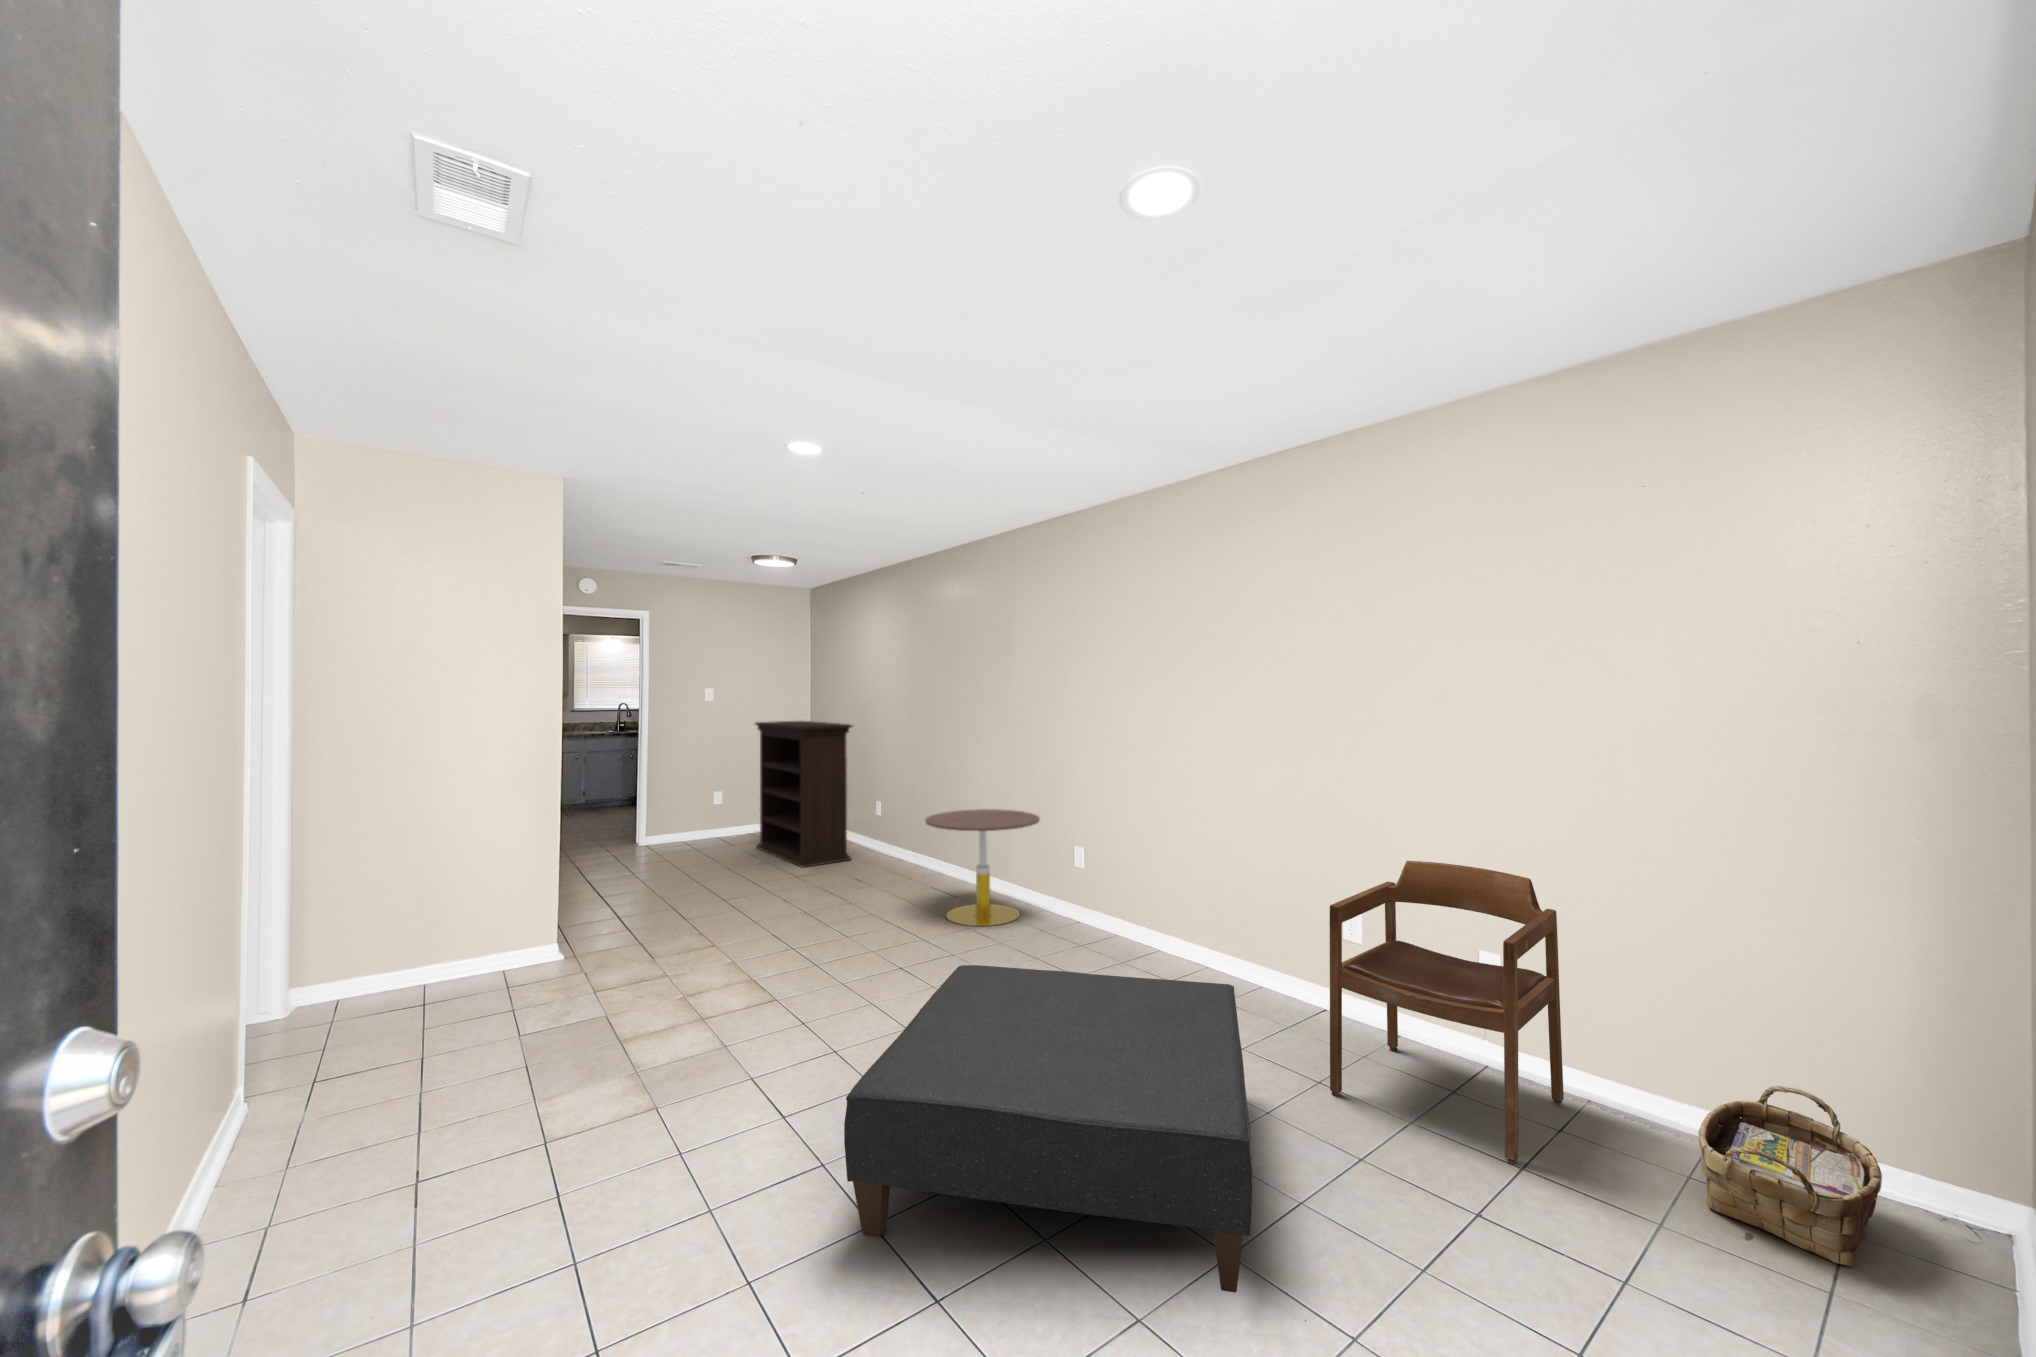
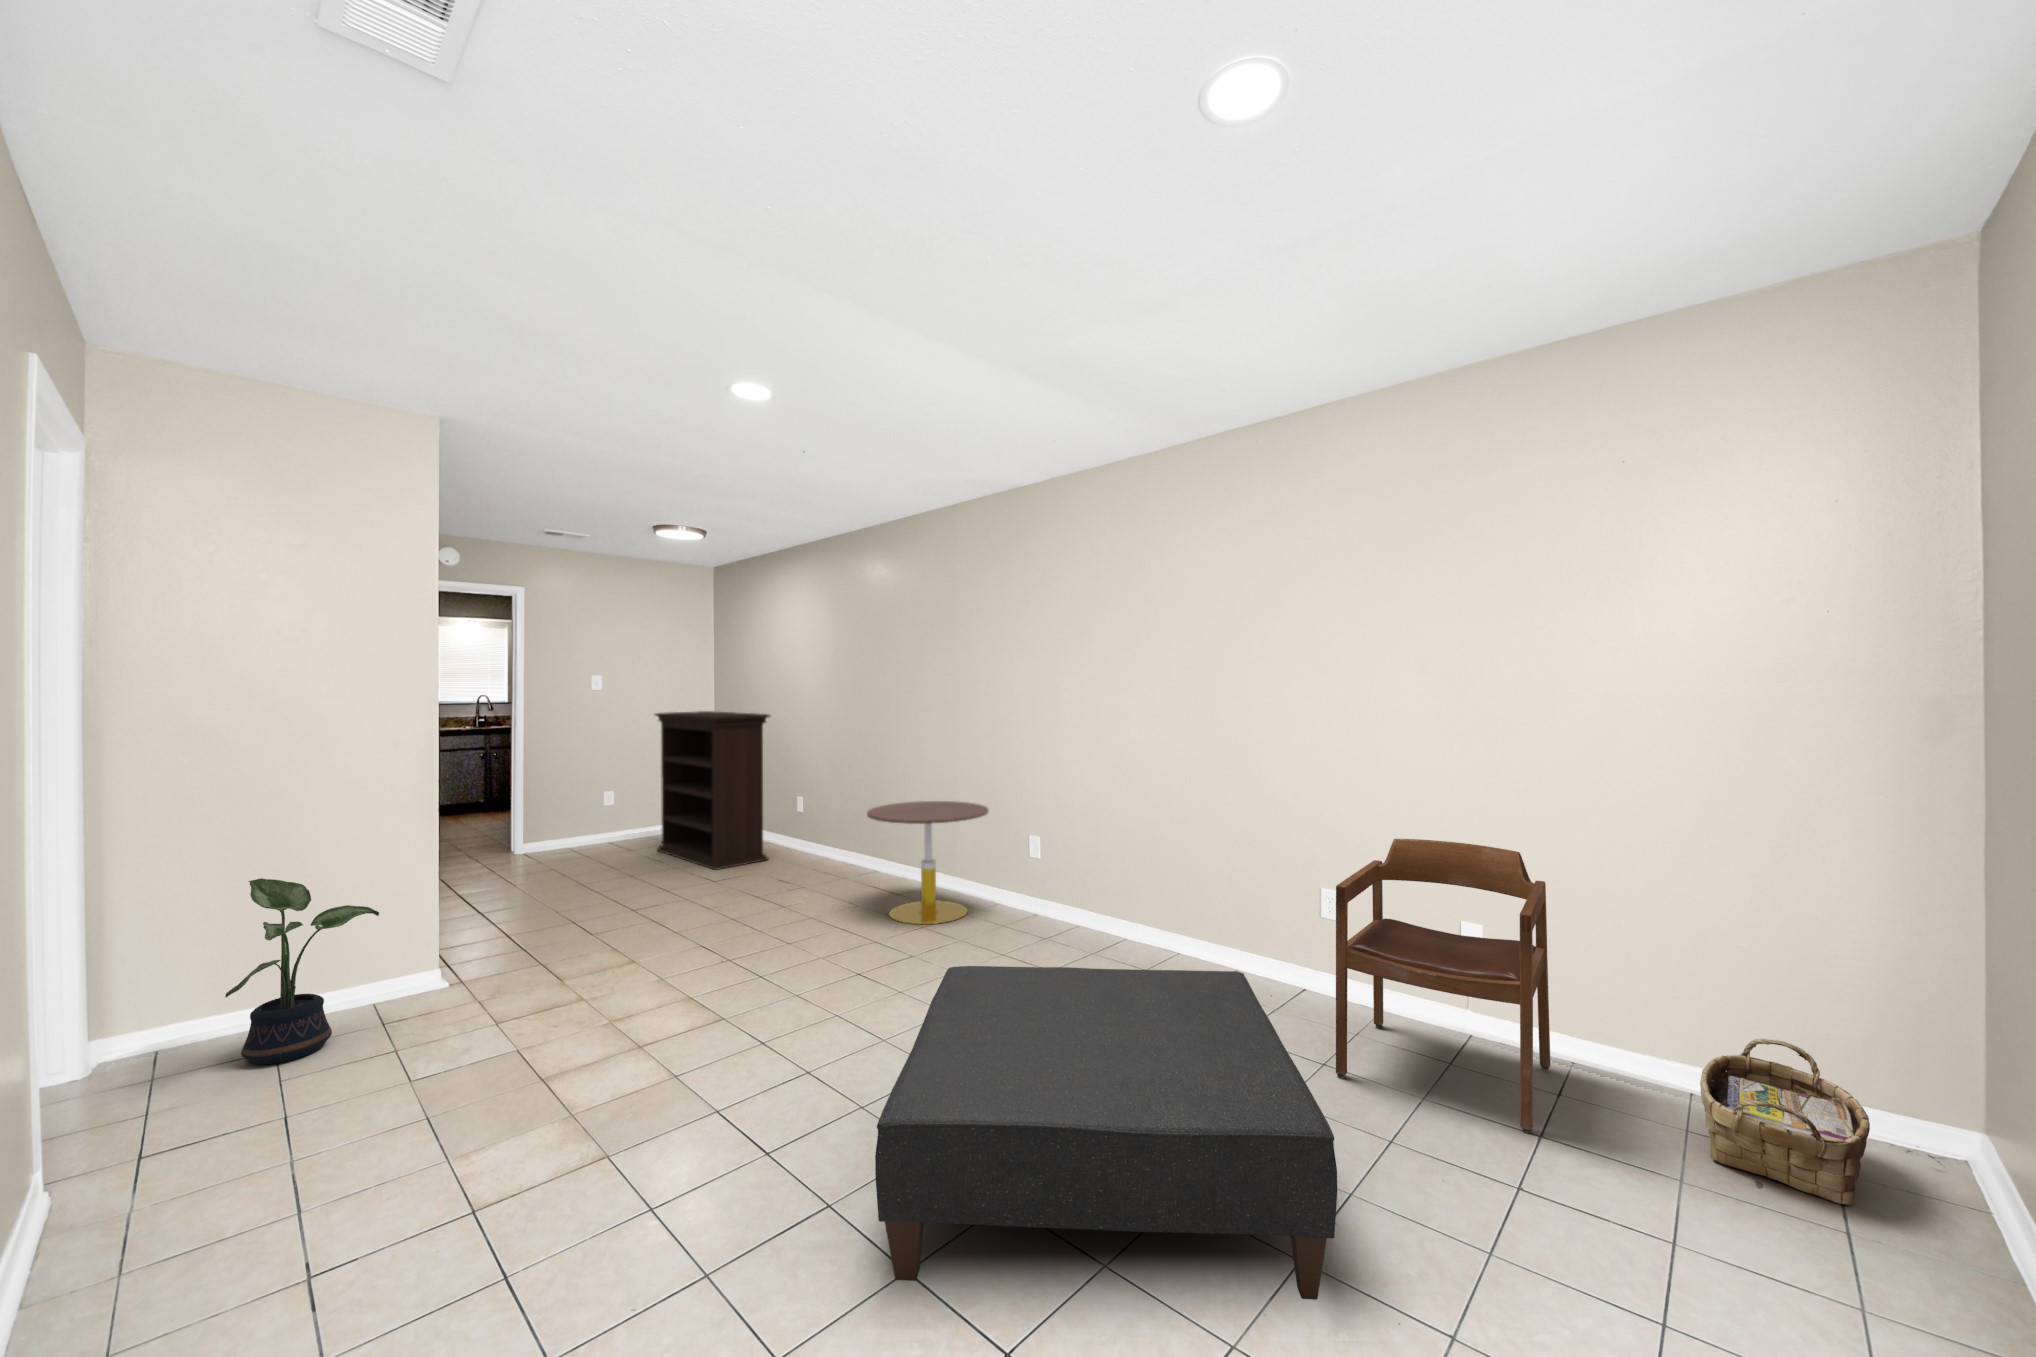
potted plant: none [383,862,502,1016] -> present [225,878,379,1065]

